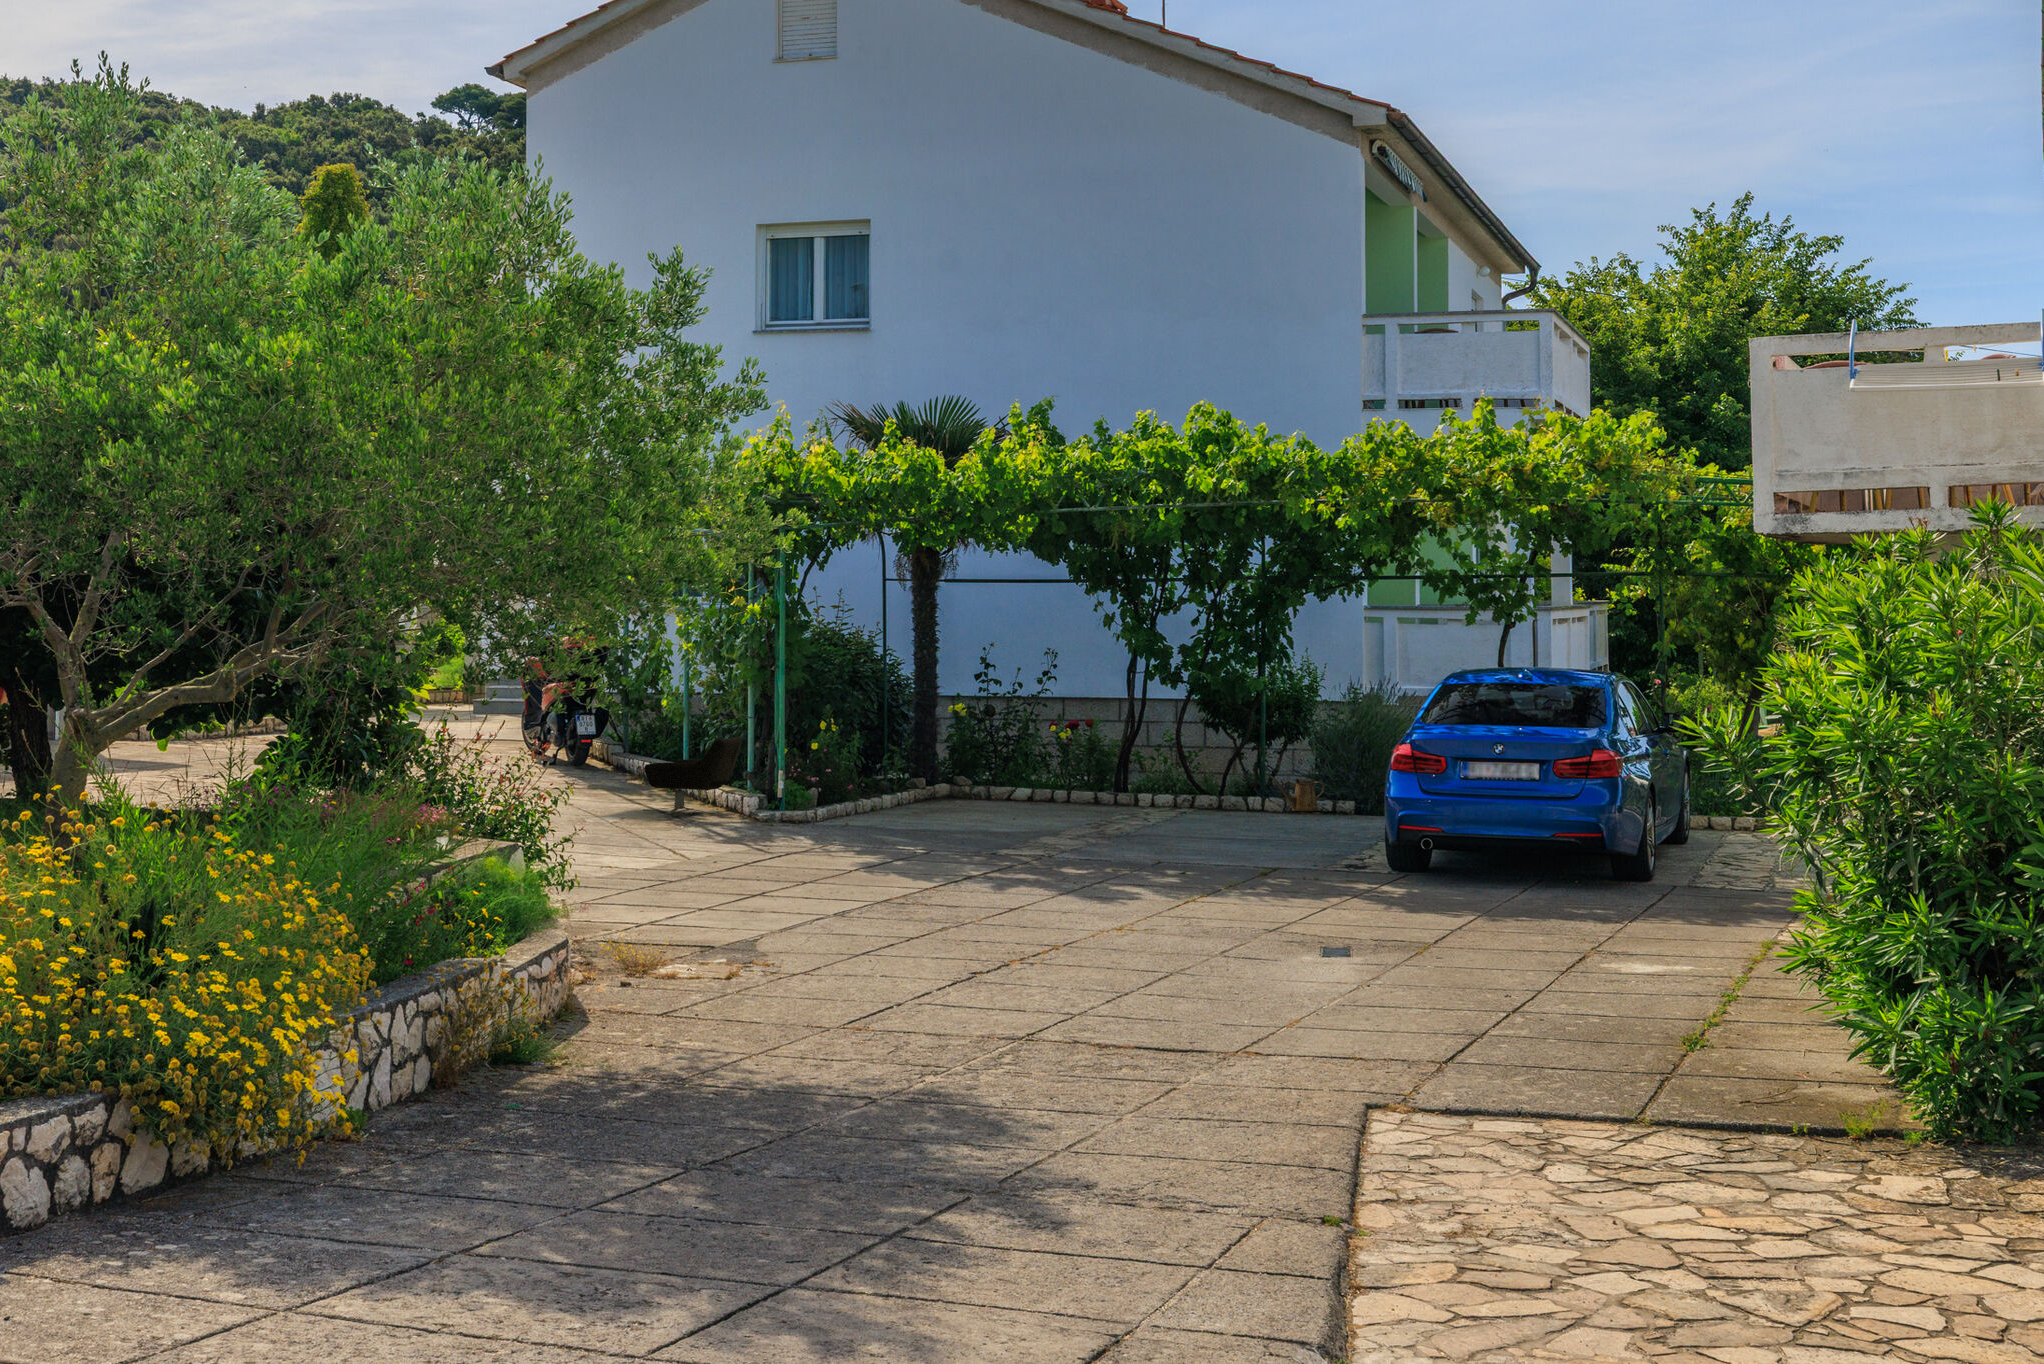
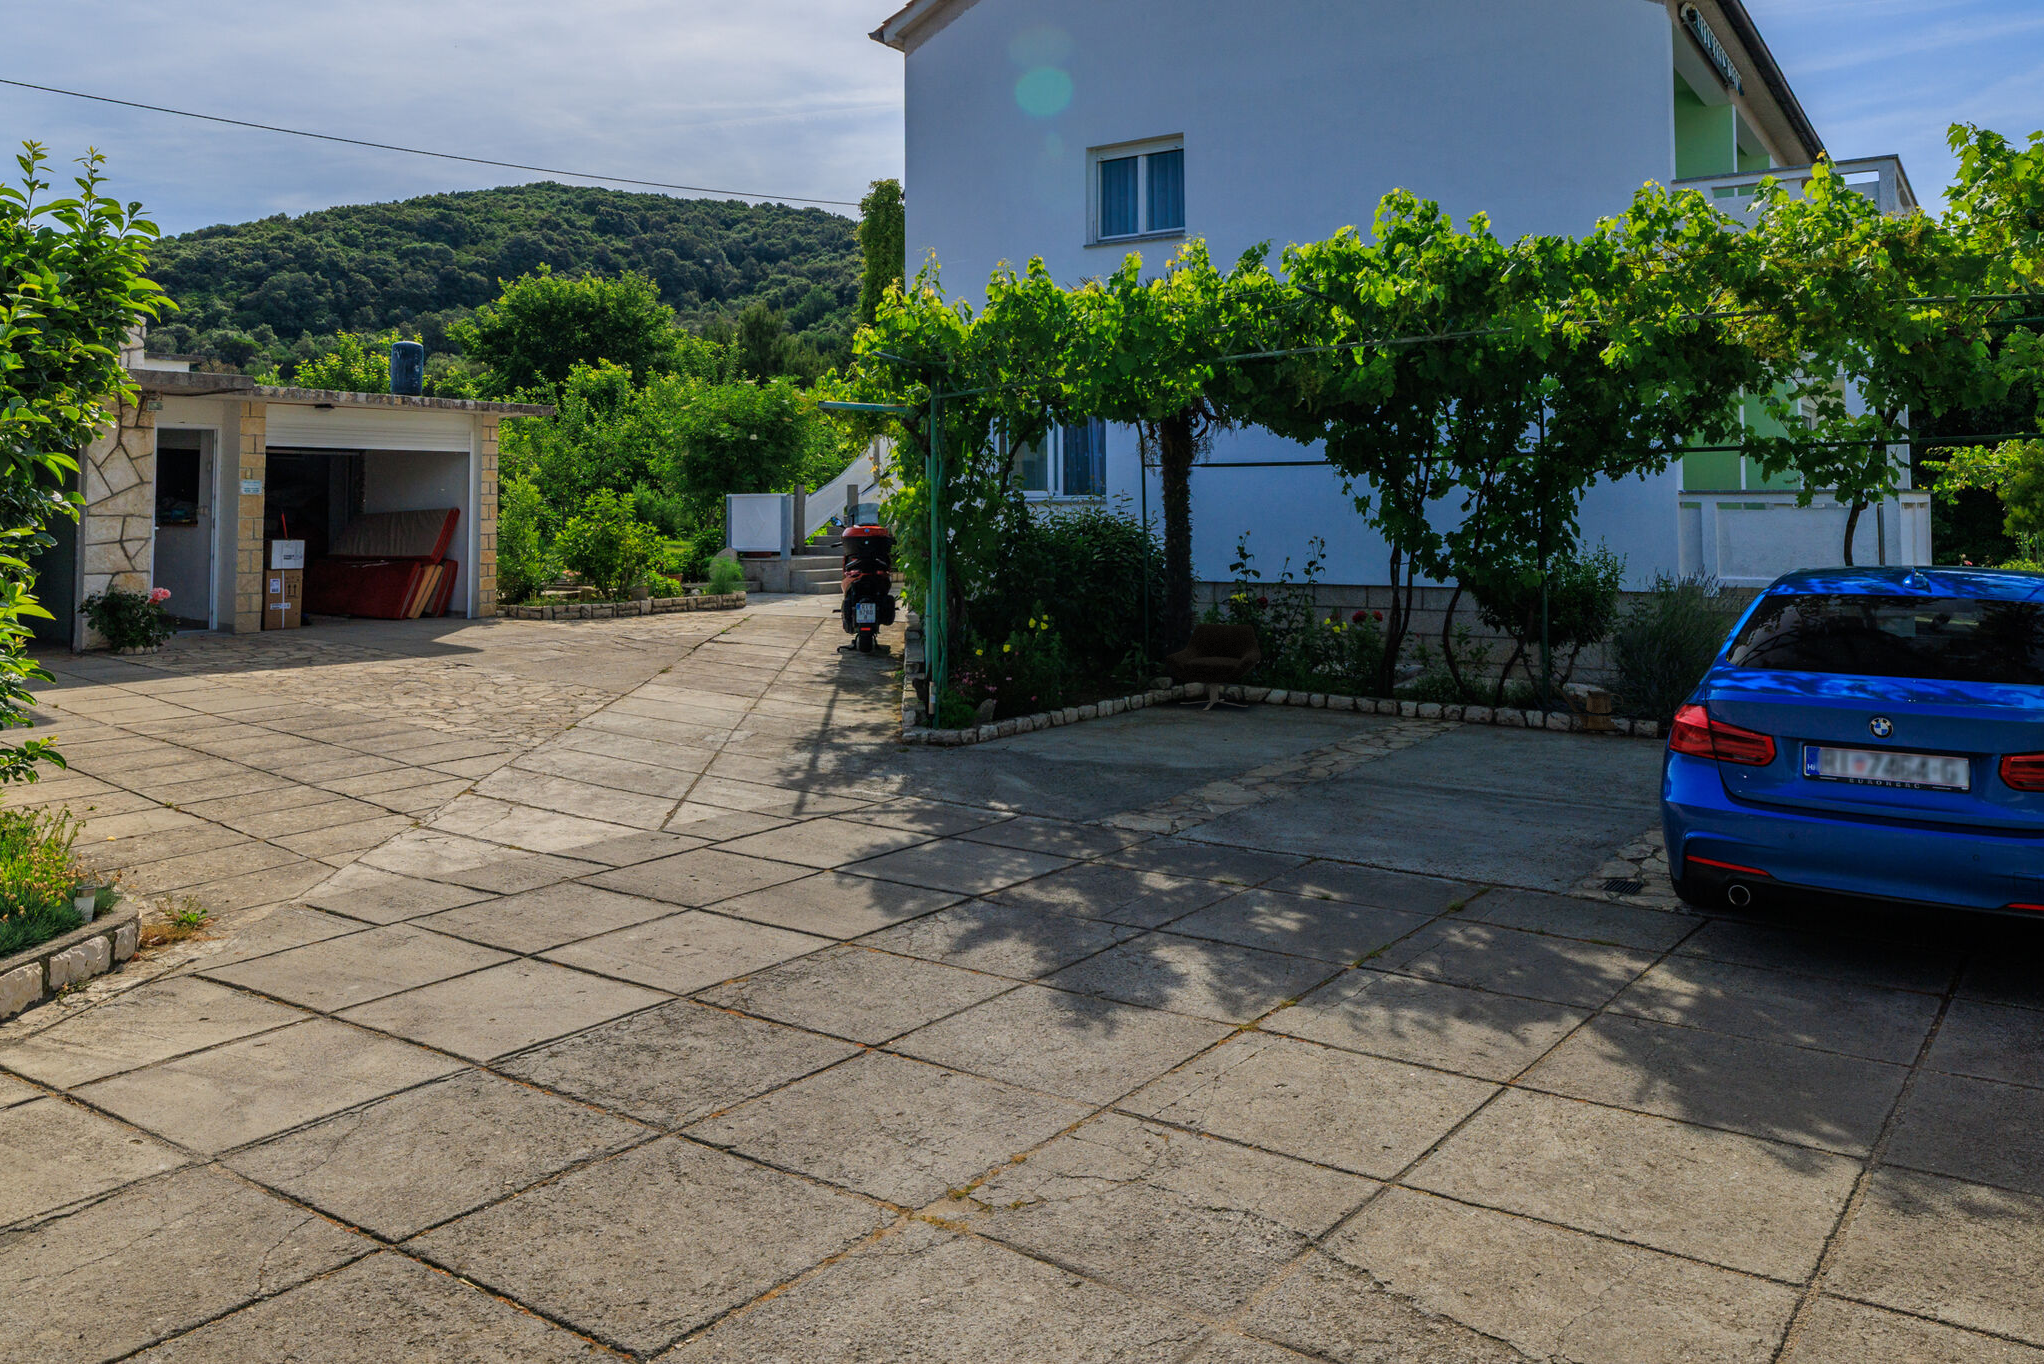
lounge chair: present [643,737,742,814] -> present [1165,624,1261,710]

